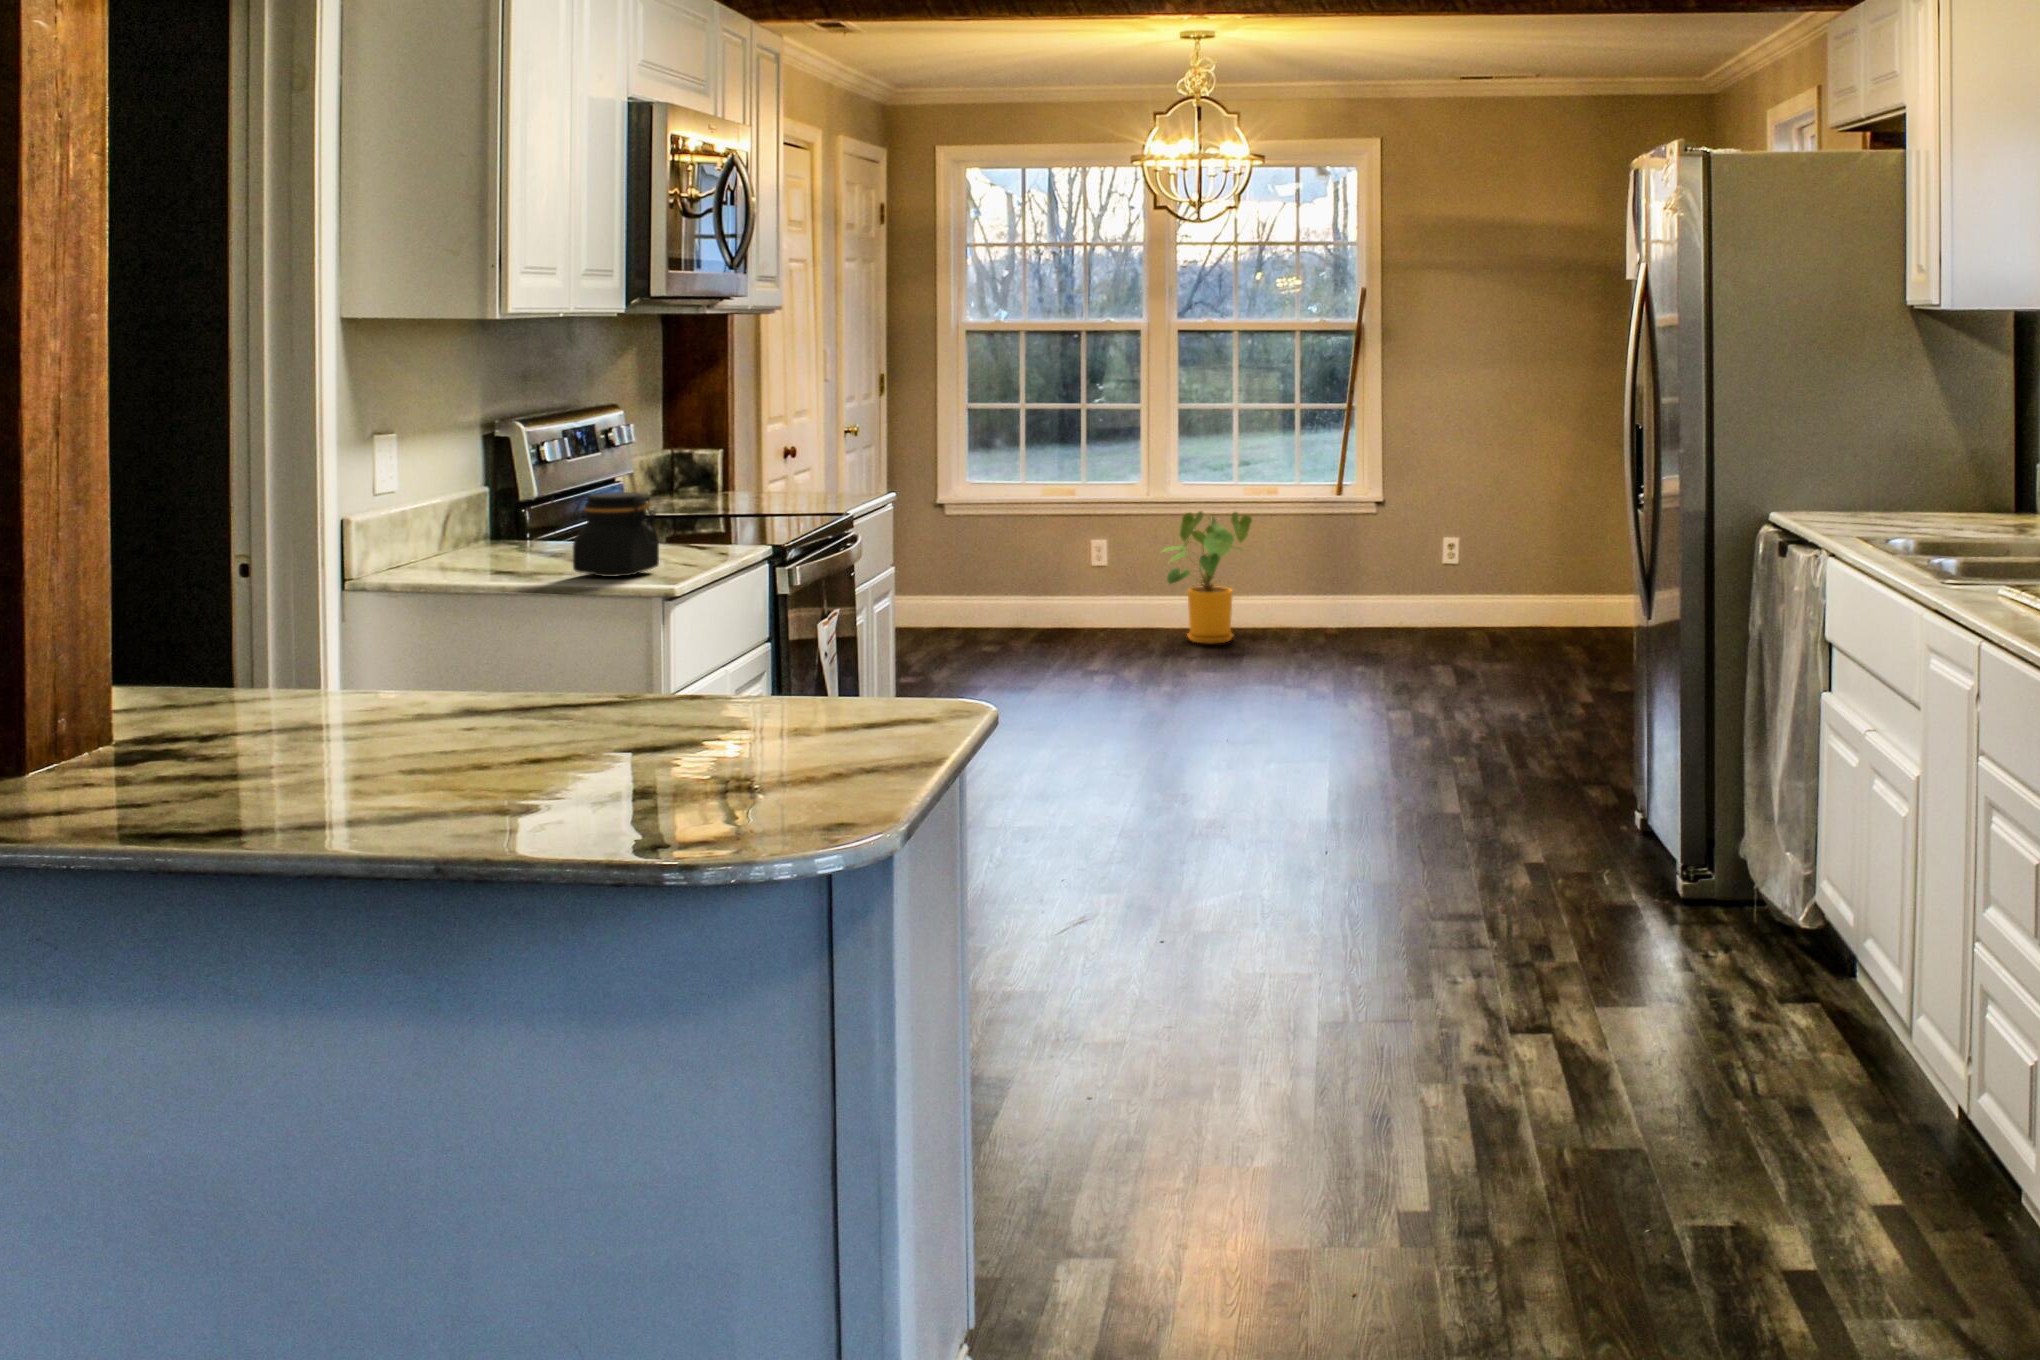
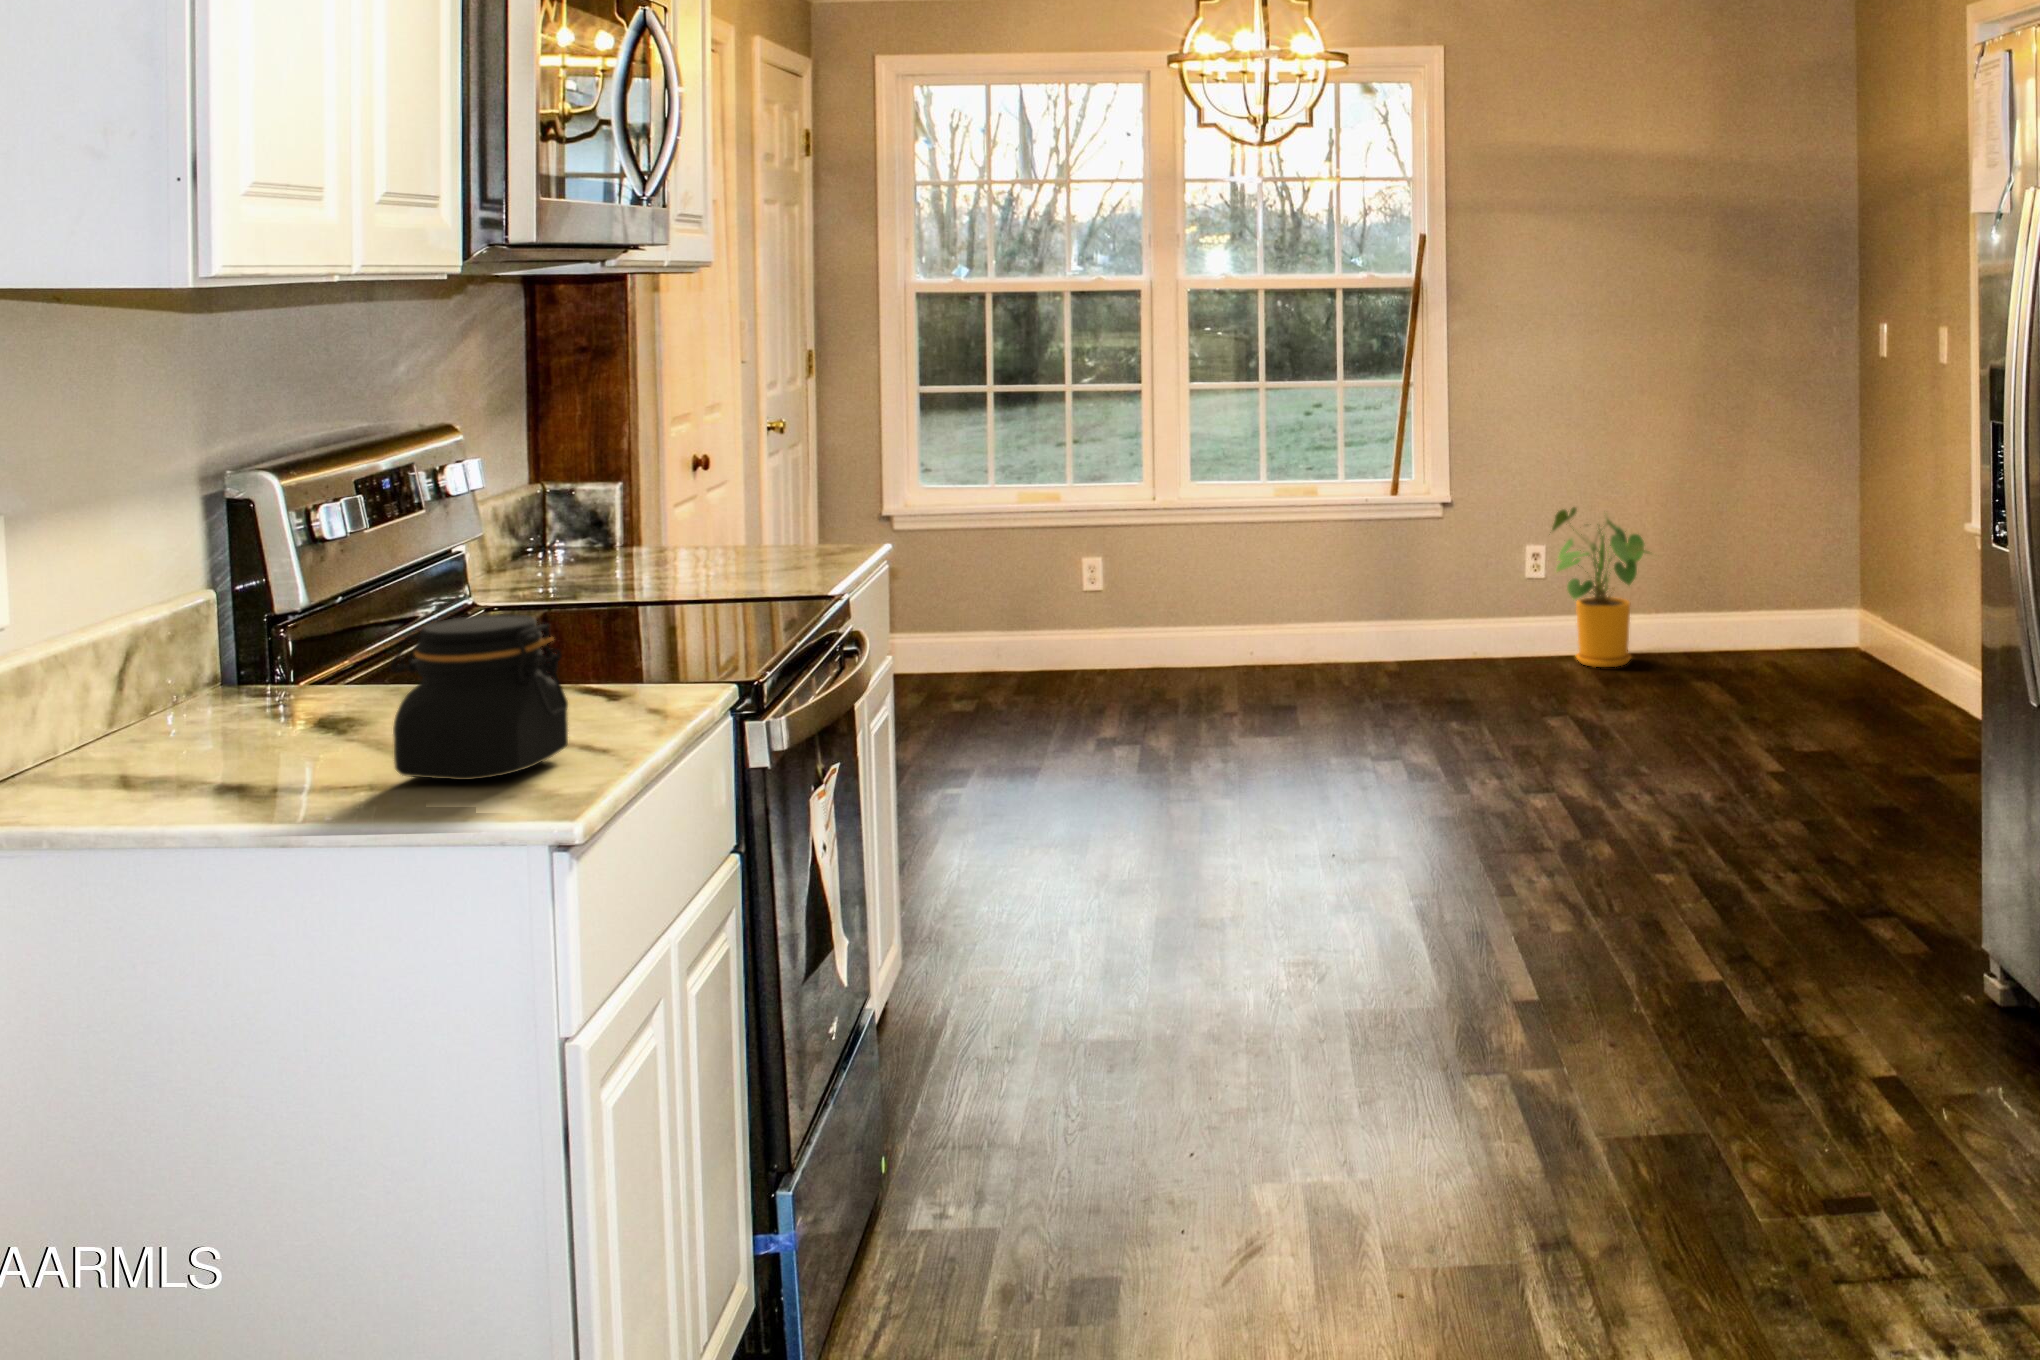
house plant: present [1163,511,1252,643] -> present [1549,507,1650,667]

